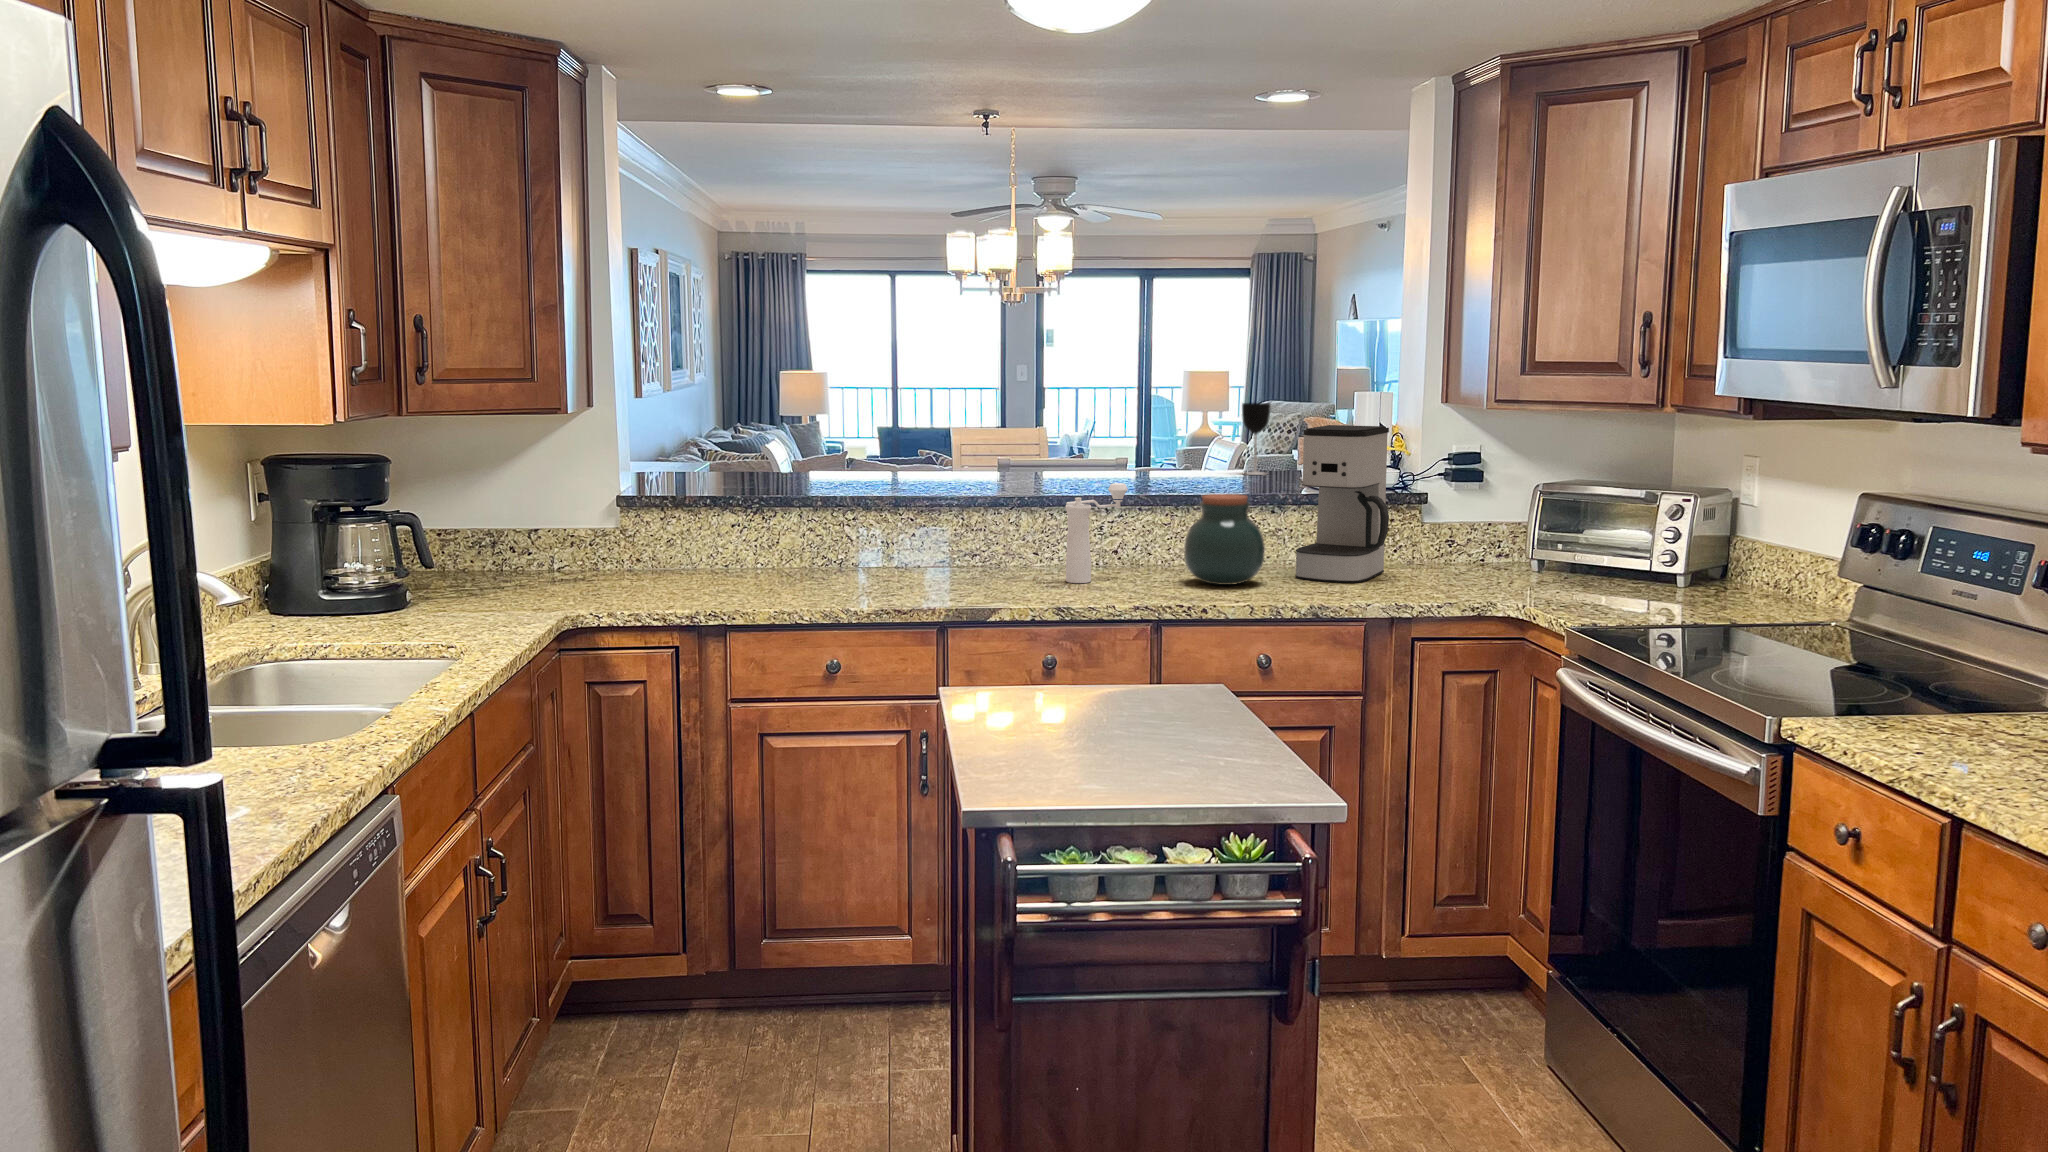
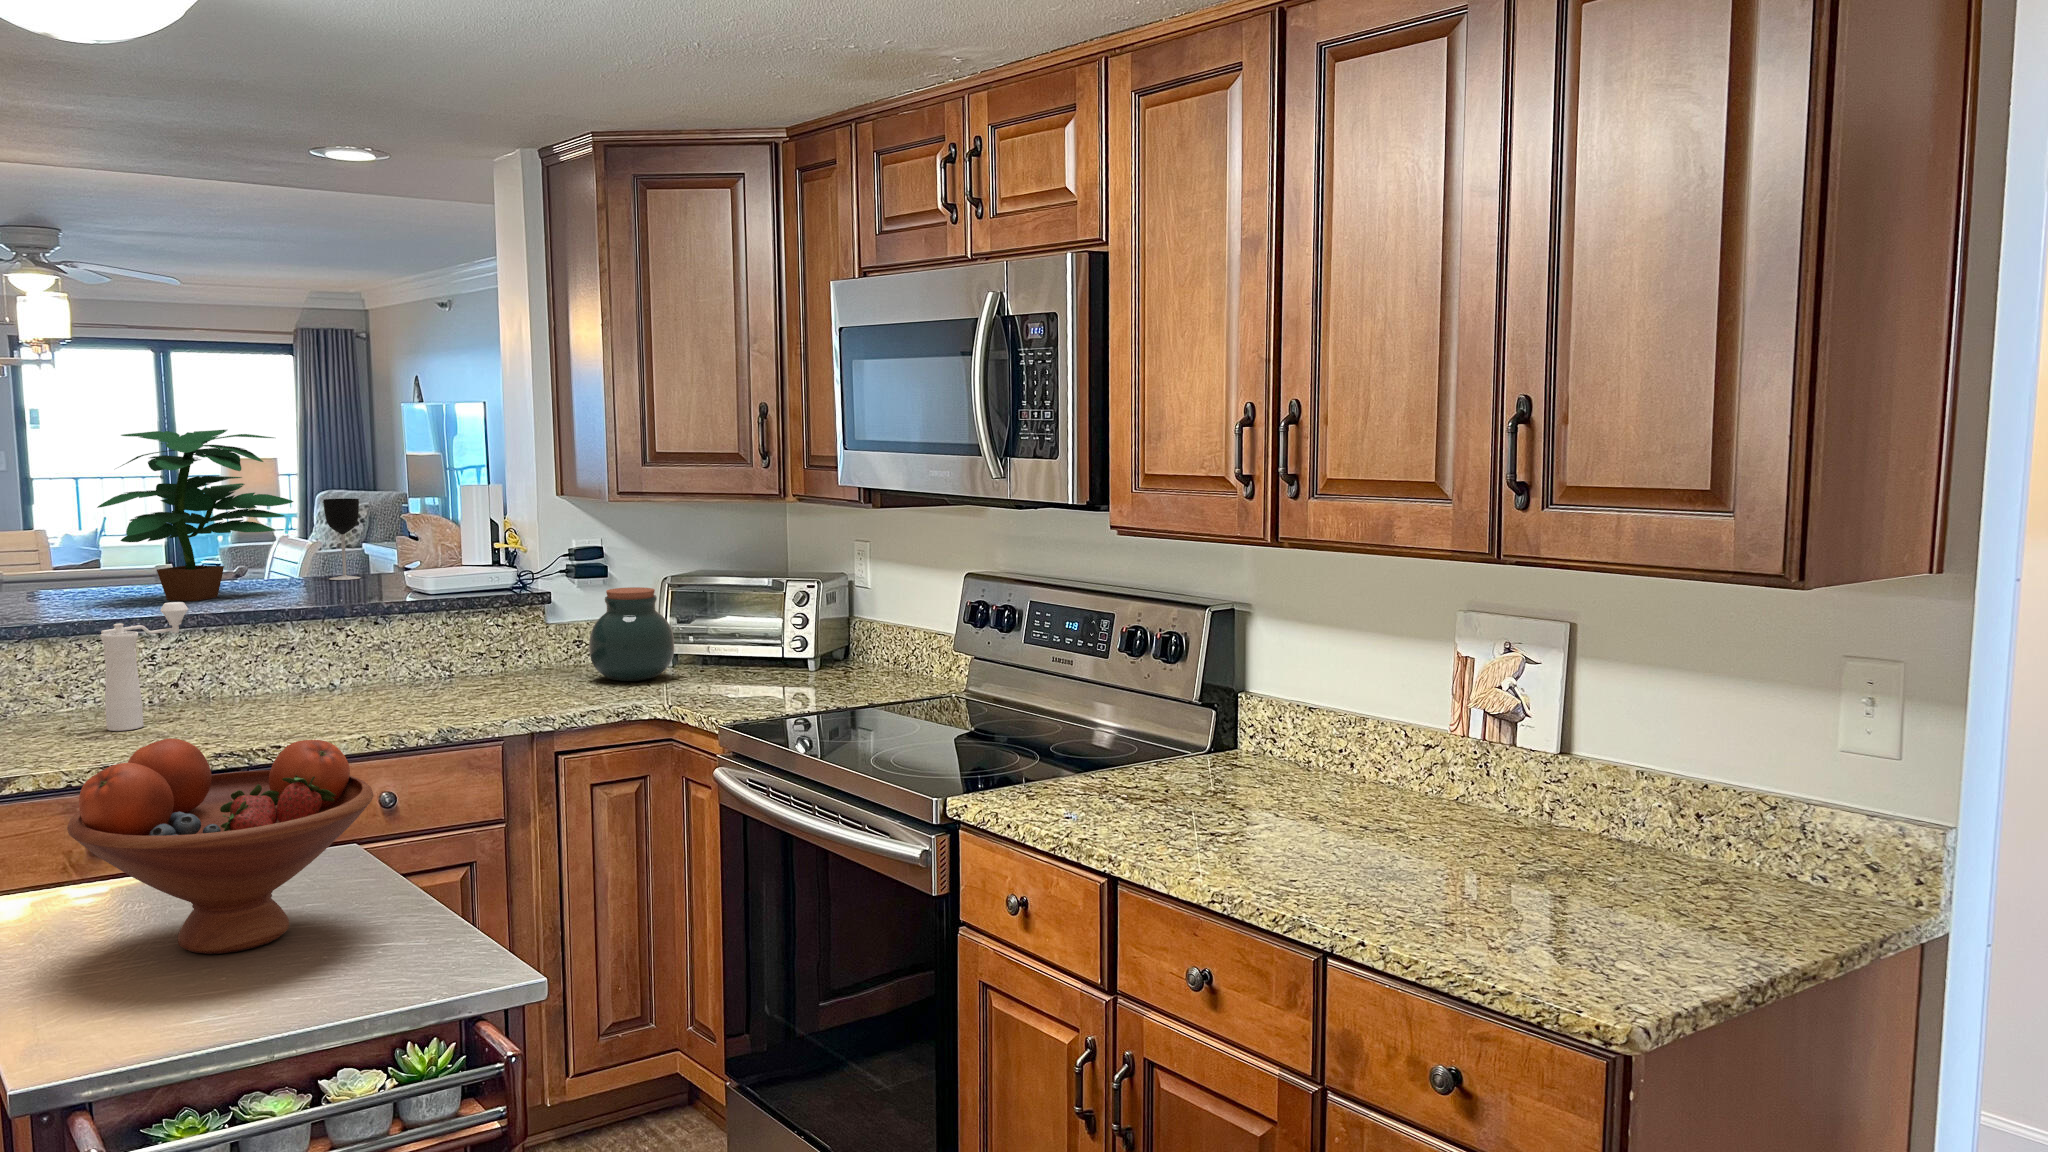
potted plant: none [1072,341,1216,485] -> present [97,430,293,601]
coffee maker: present [1295,425,1389,583] -> none [410,523,515,697]
jar: present [1184,494,1265,585] -> present [589,587,674,681]
fruit bowl: none [1023,577,1230,743] -> present [67,738,373,954]

